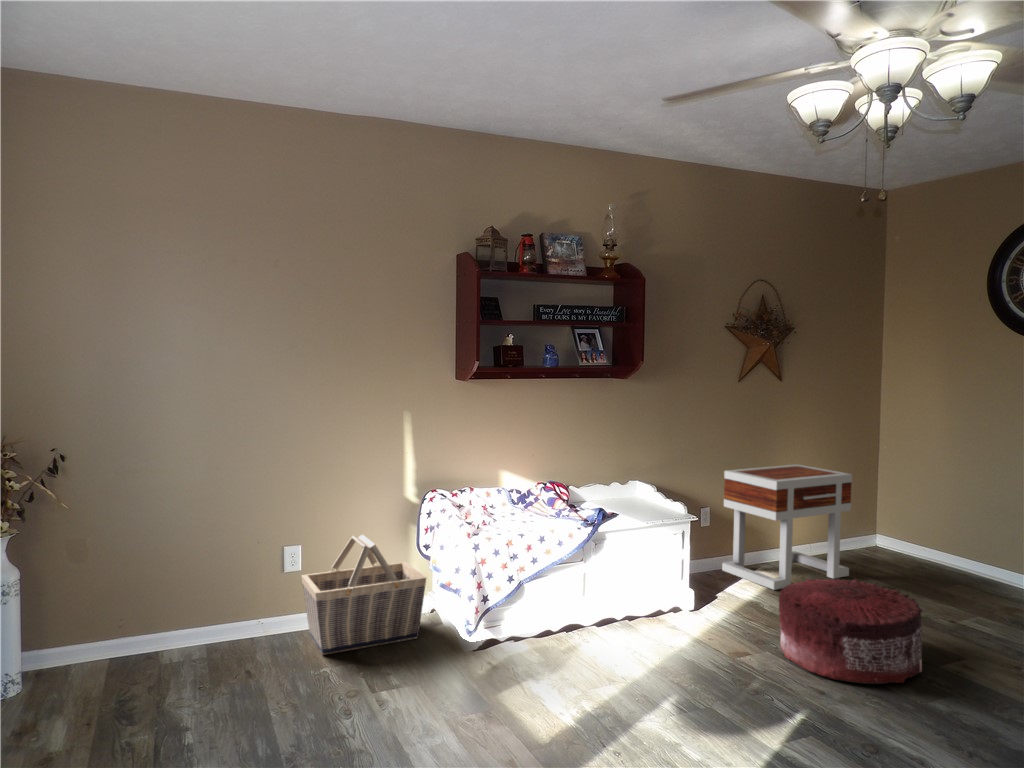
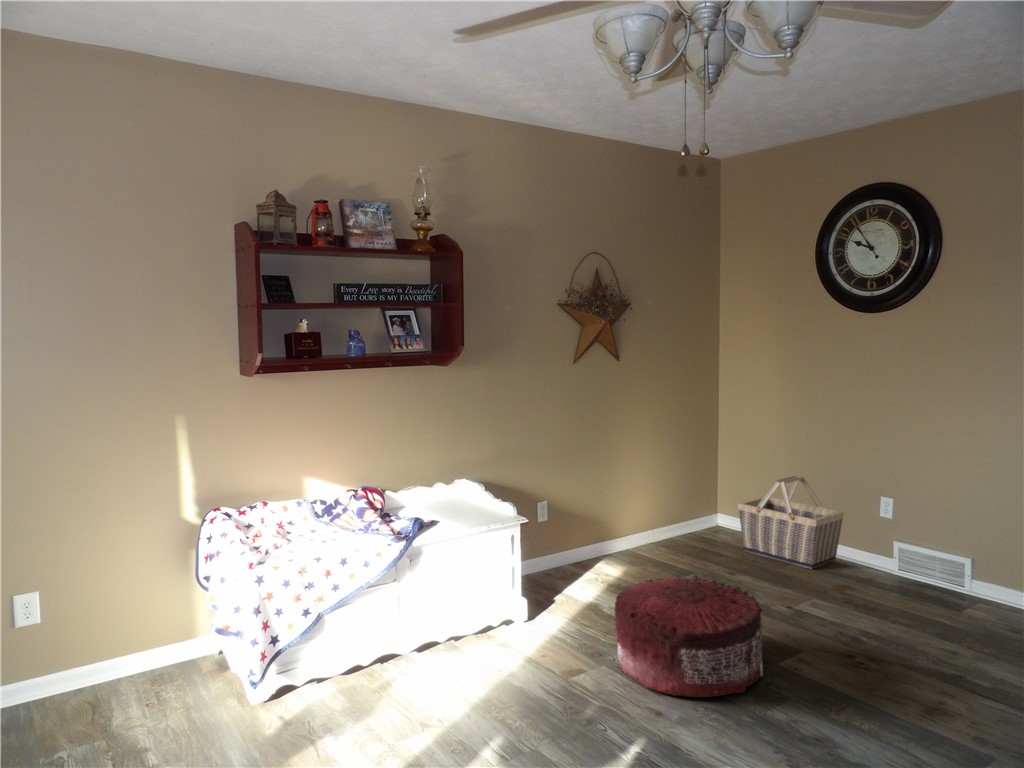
side table: present [722,464,852,590] -> none [561,448,692,587]
basket: present [302,535,426,655] -> present [738,476,844,569]

